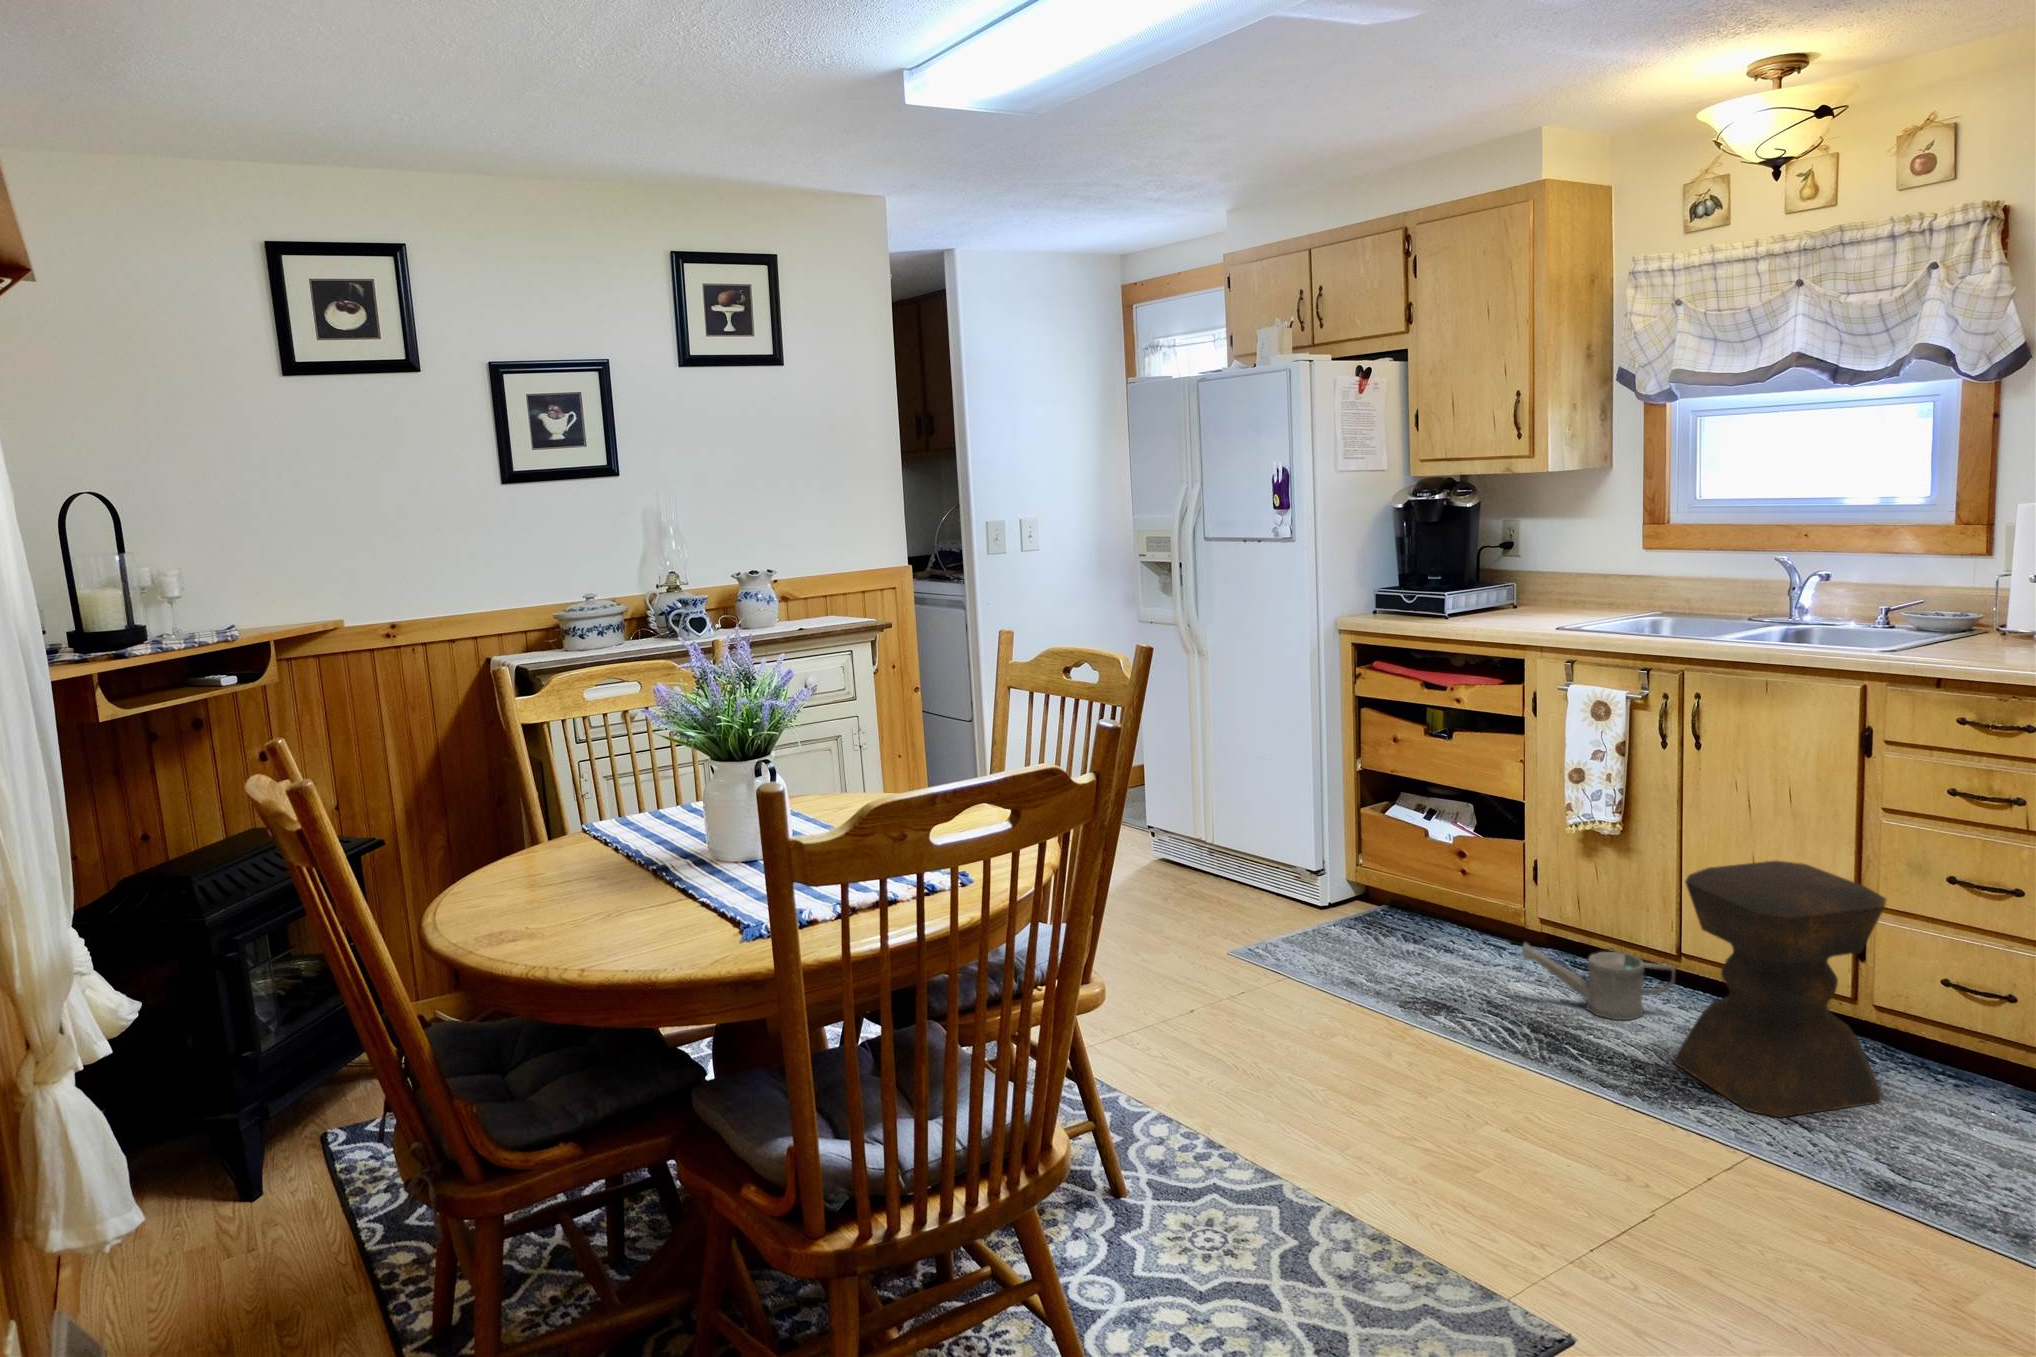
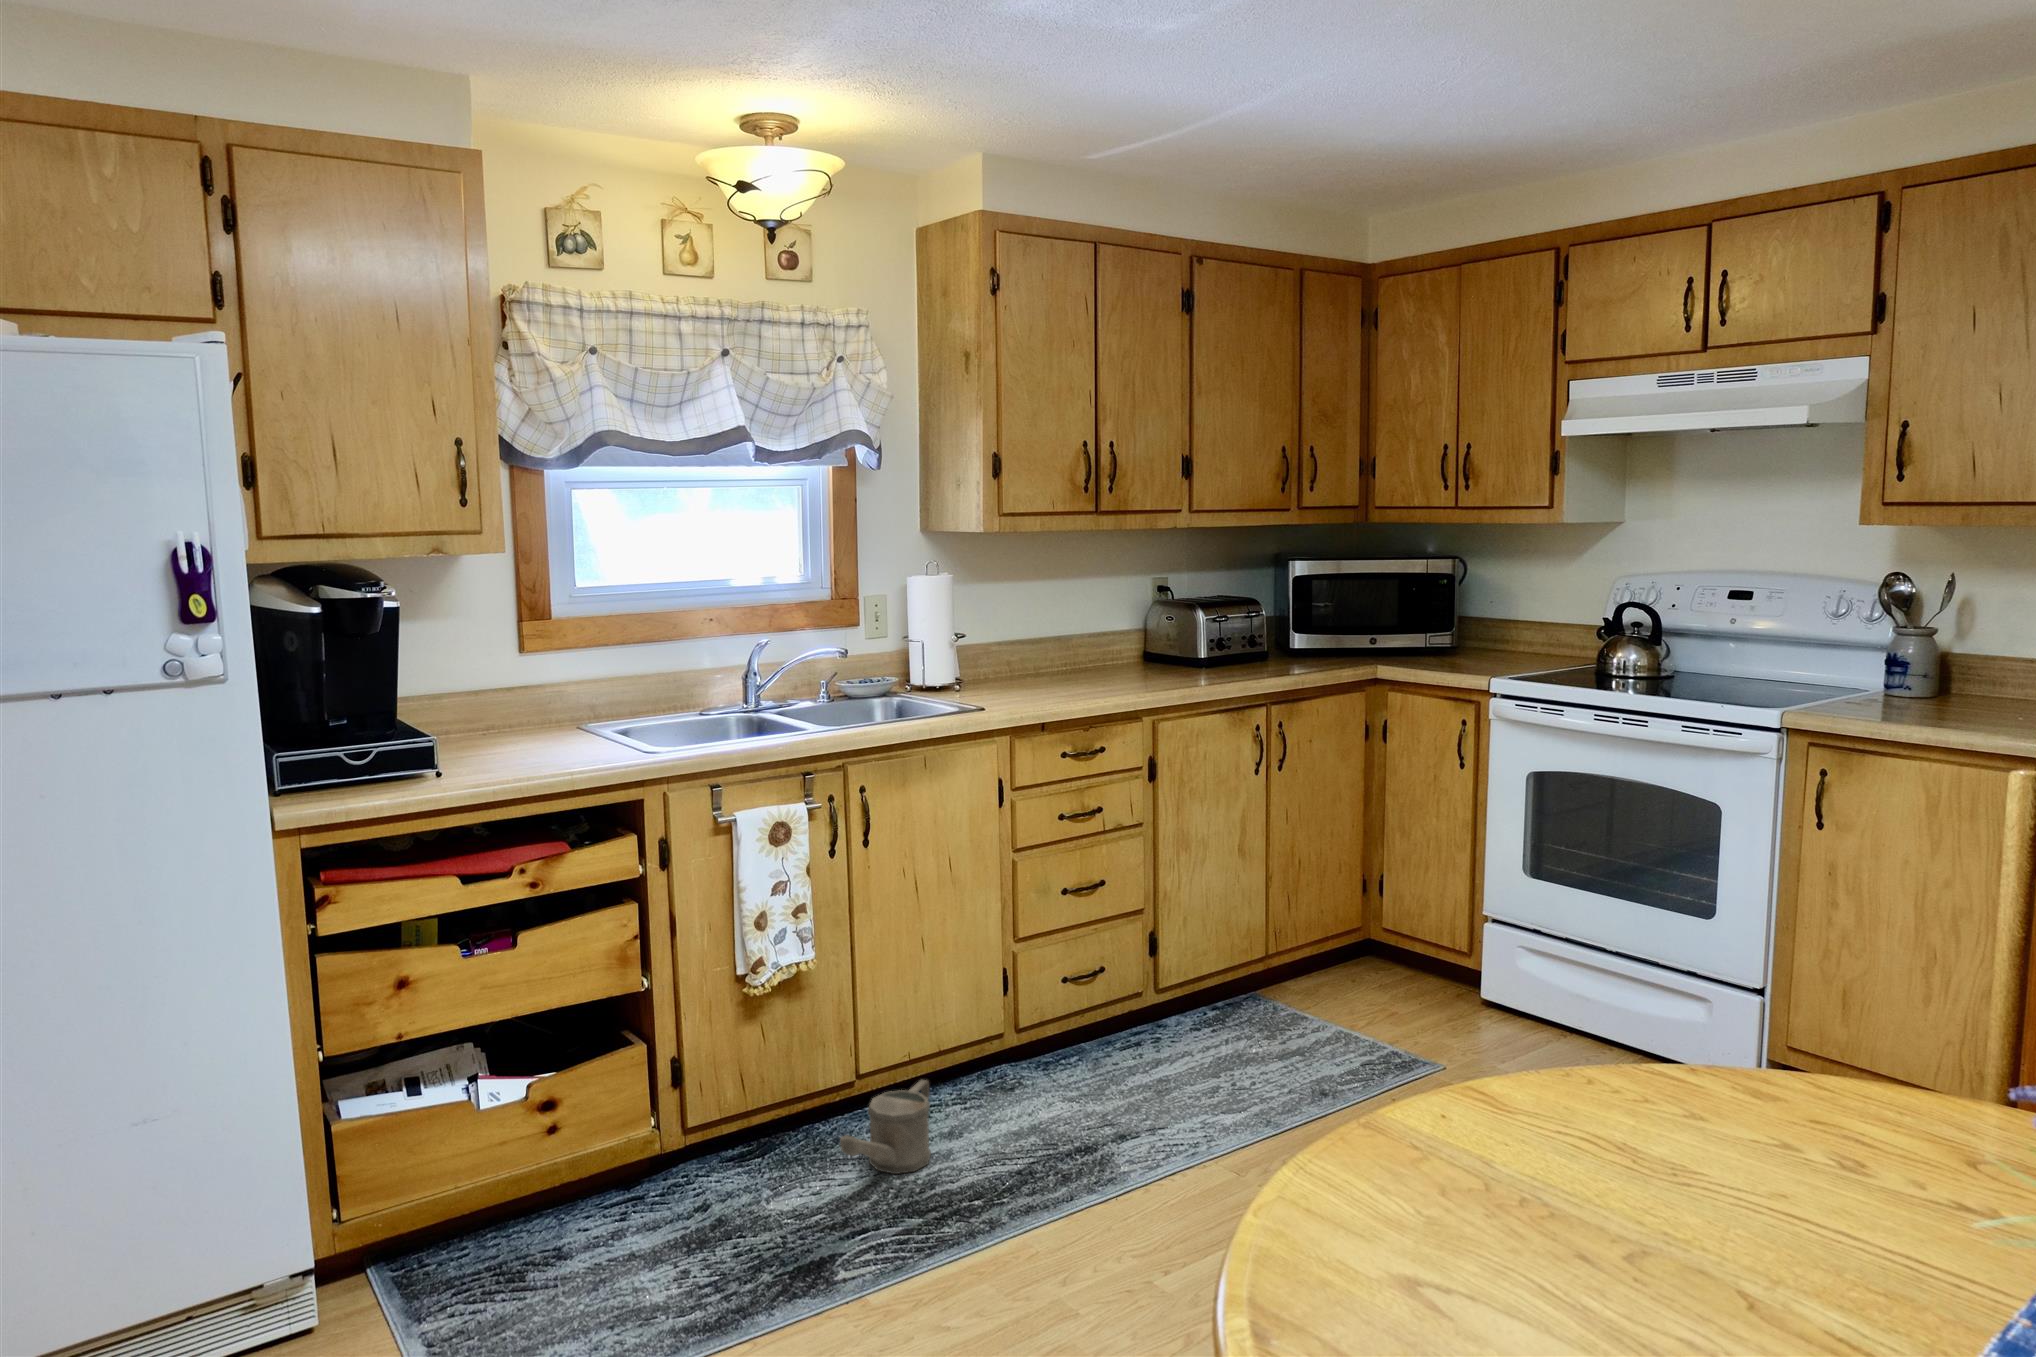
stool: present [1673,861,1886,1117] -> none [997,907,1161,1152]

